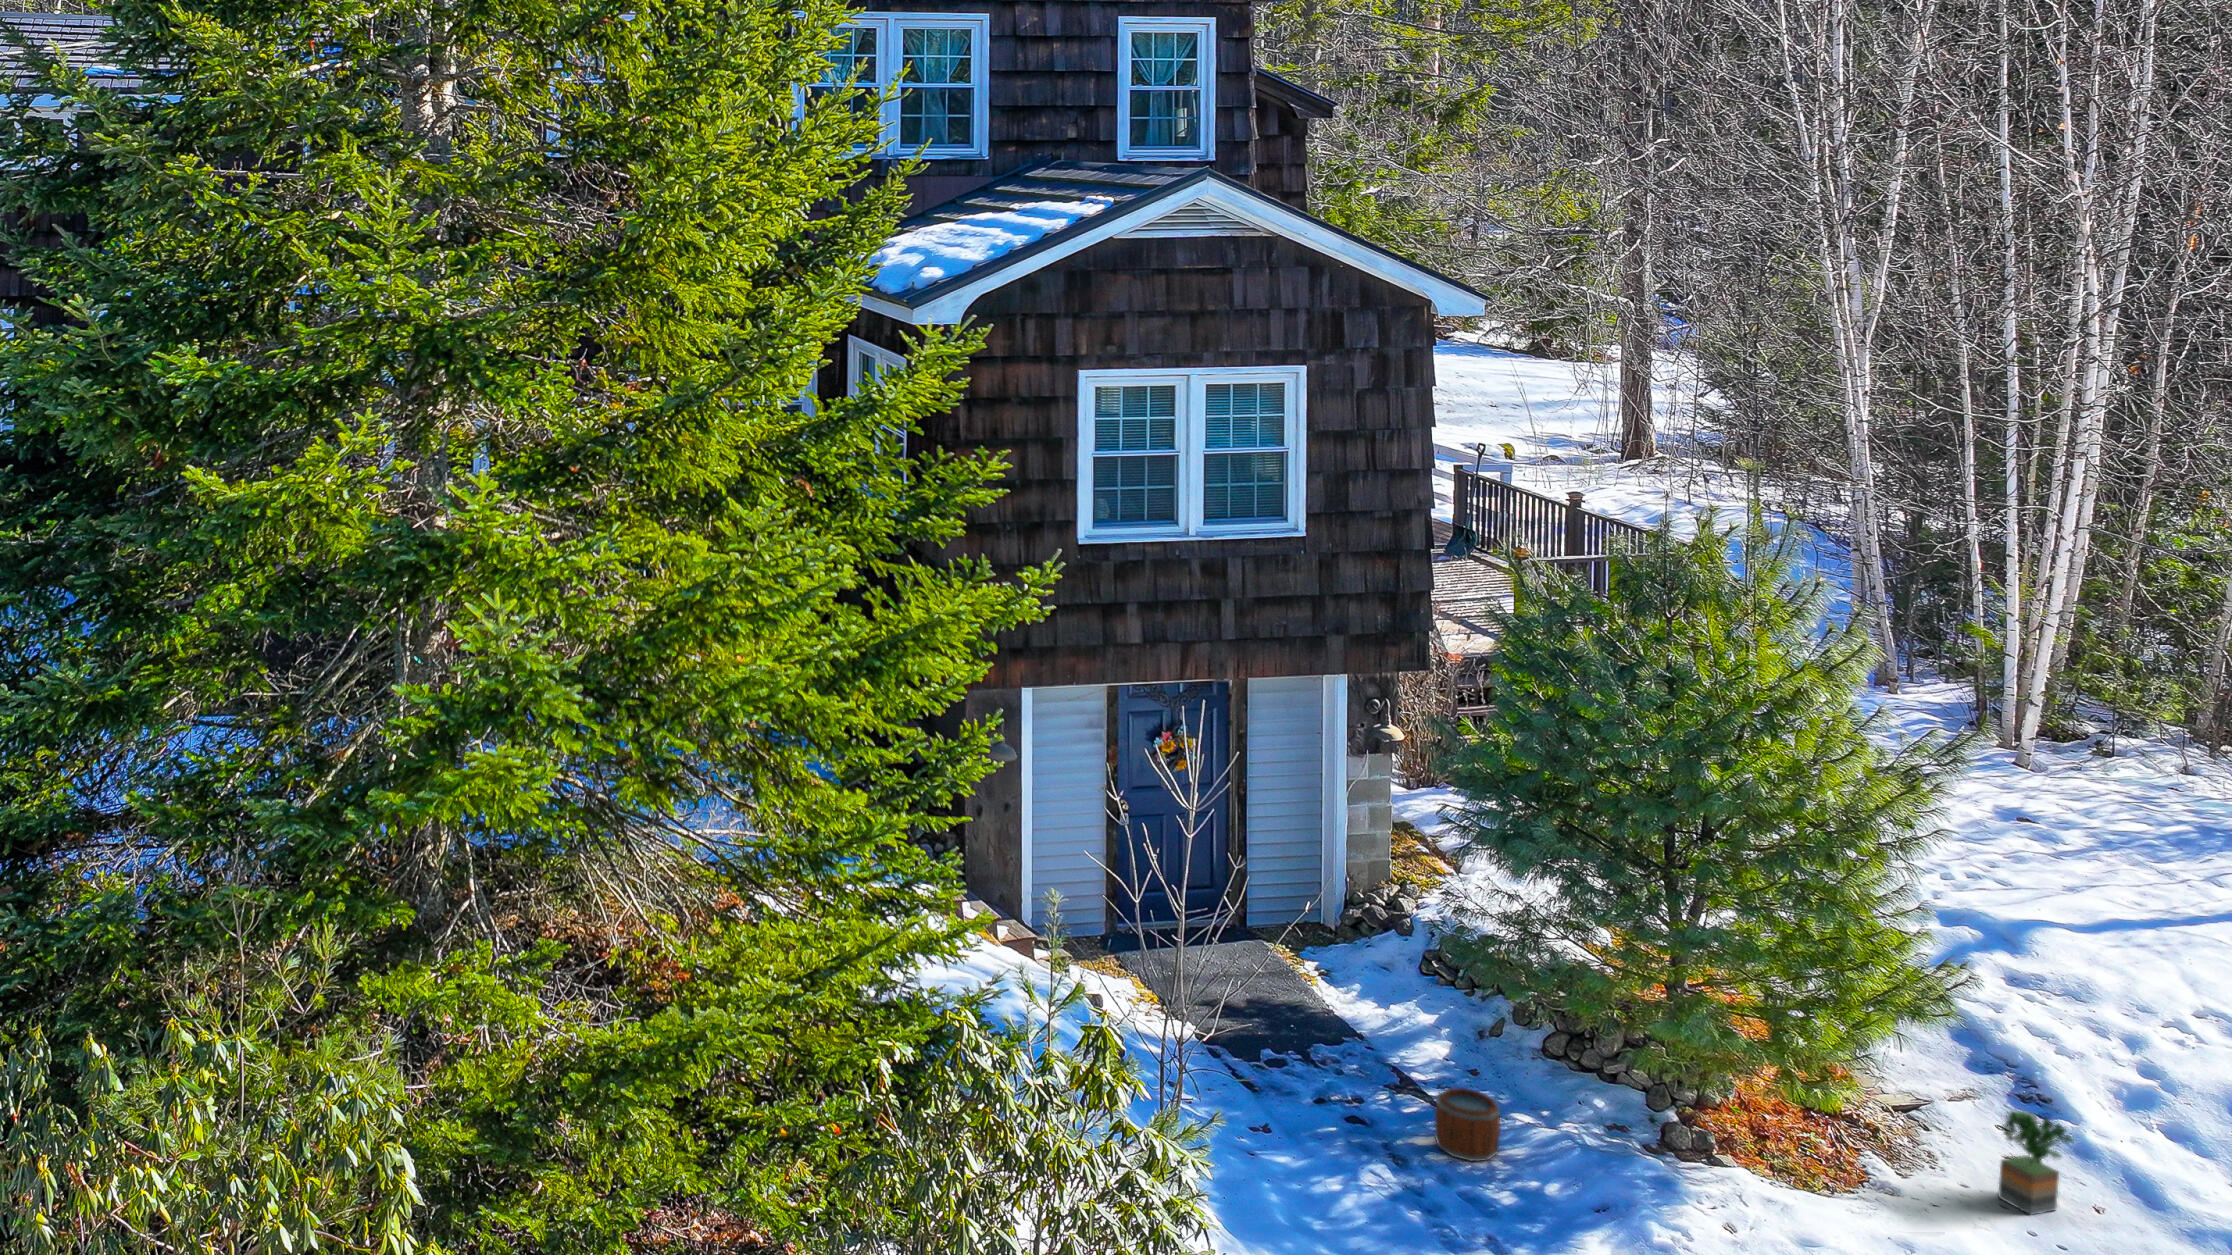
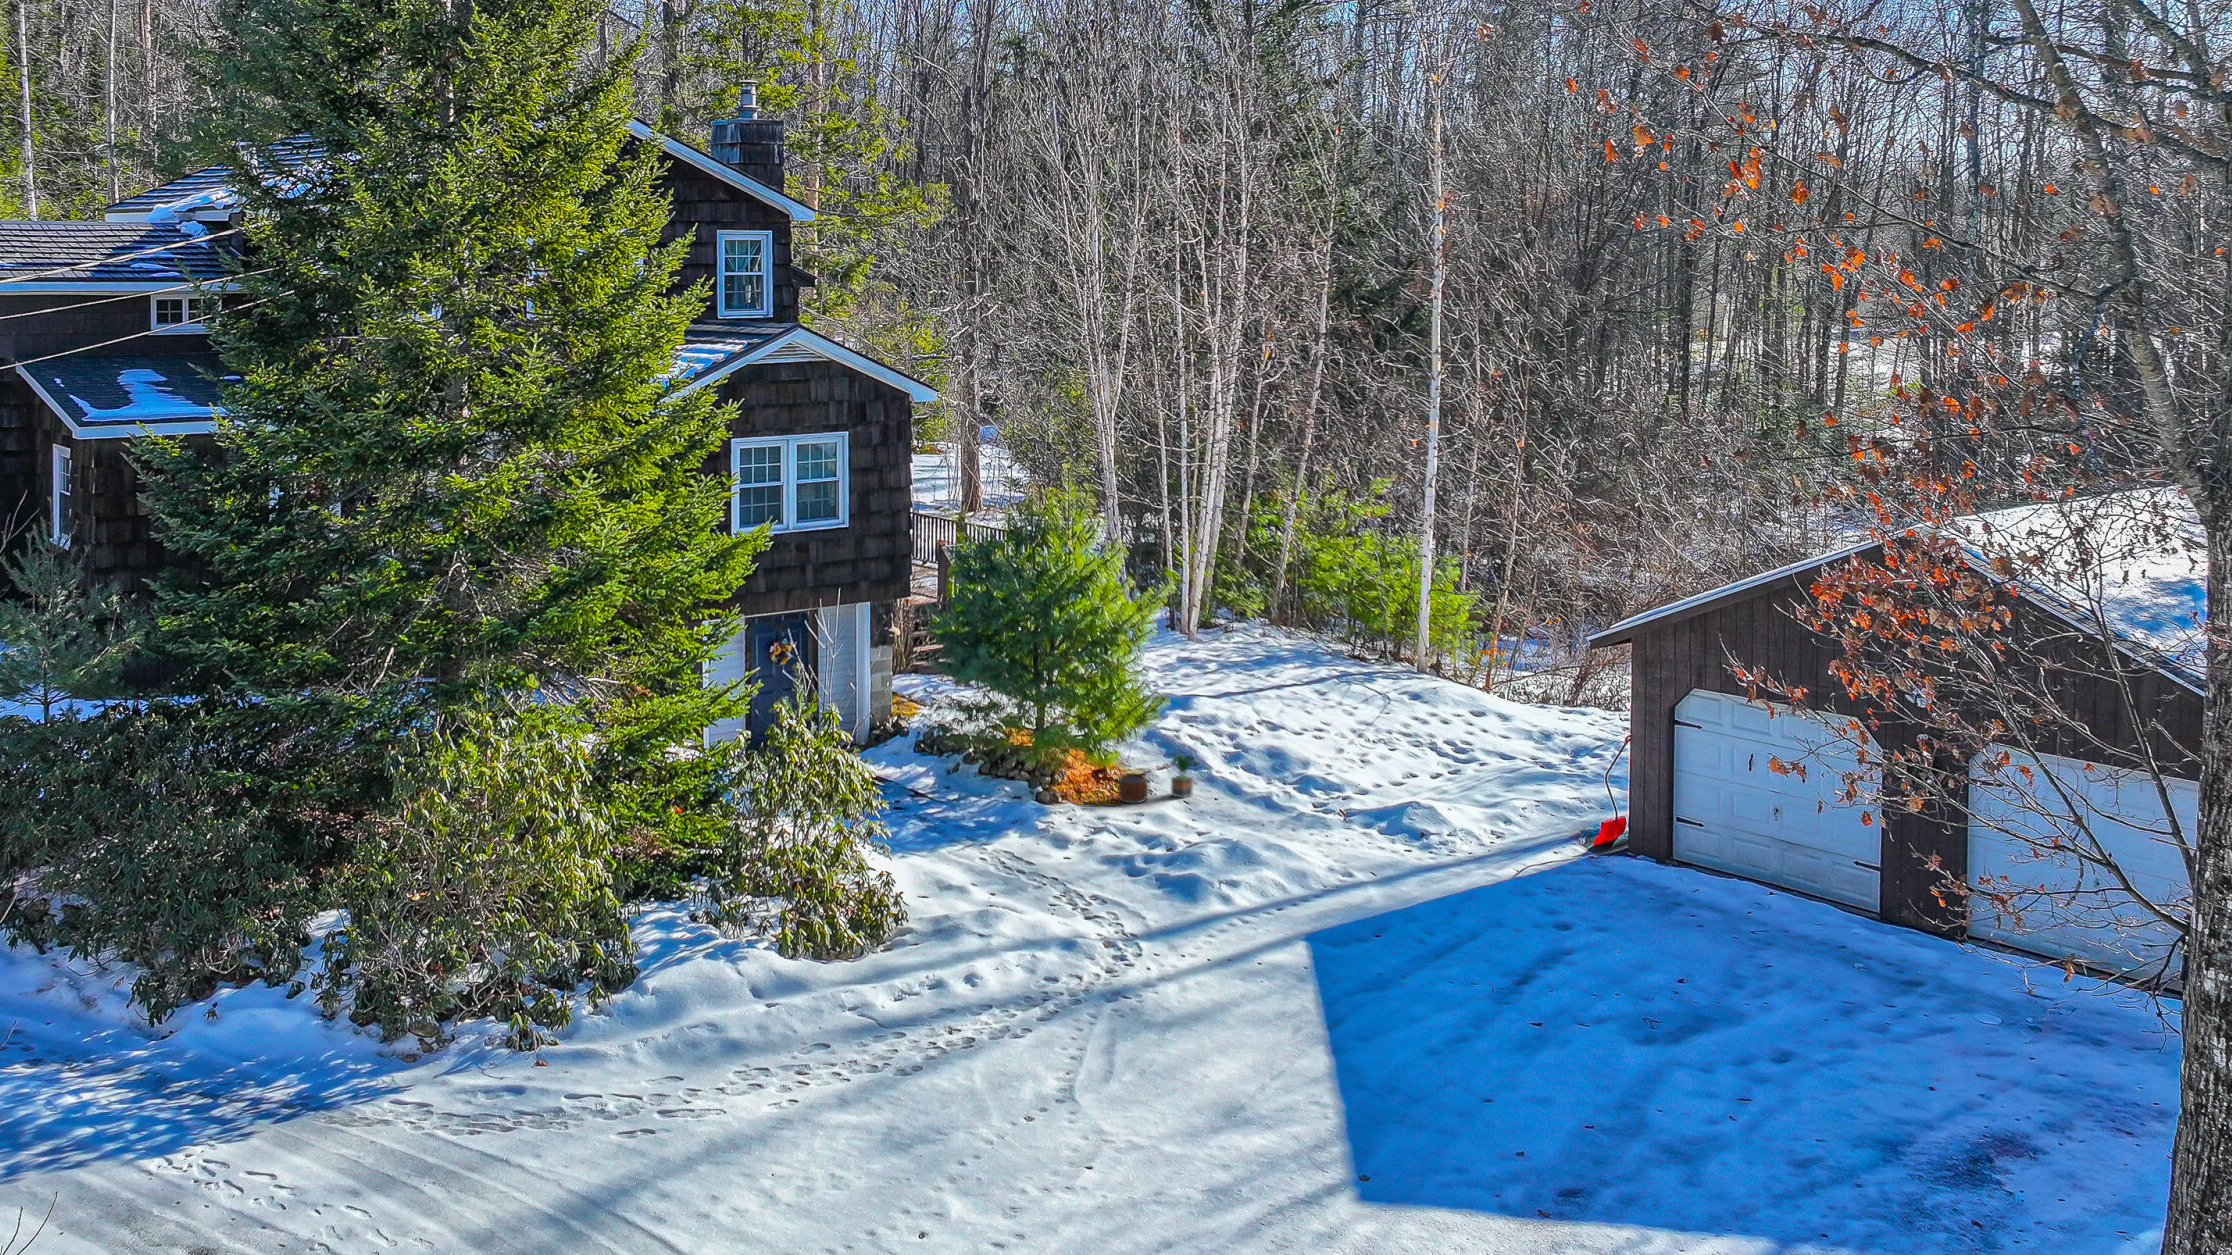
bucket: present [1435,1088,1500,1161] -> present [1118,773,1148,804]

